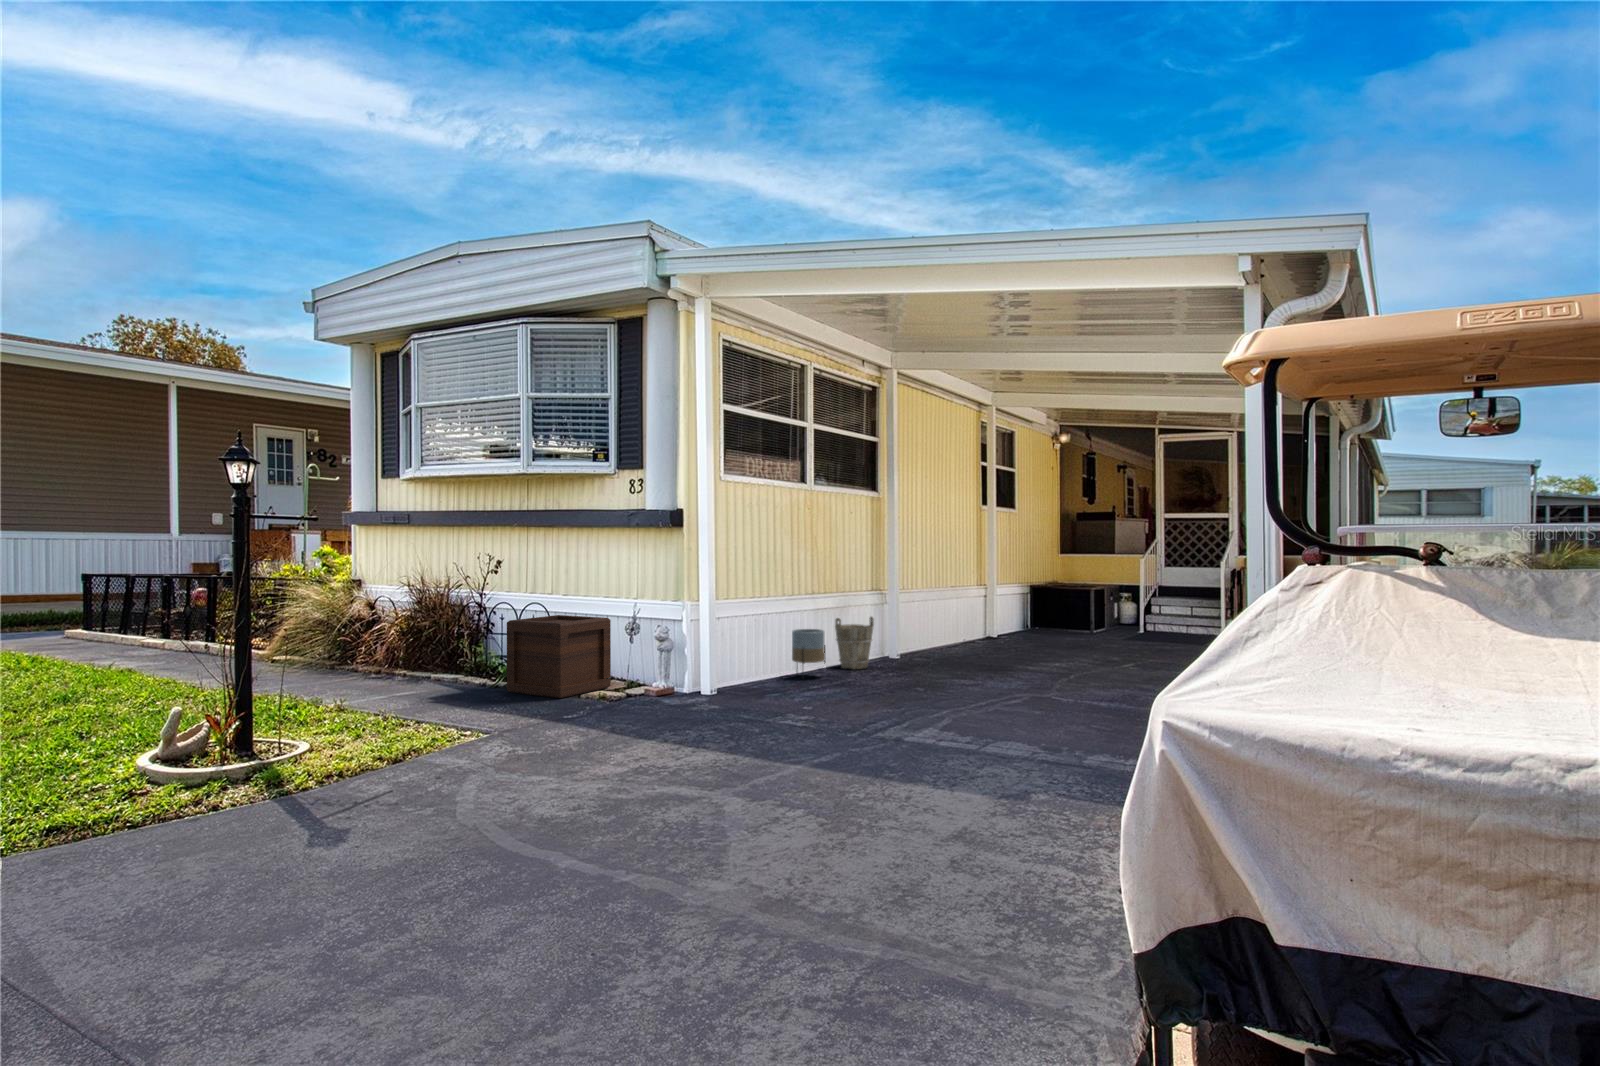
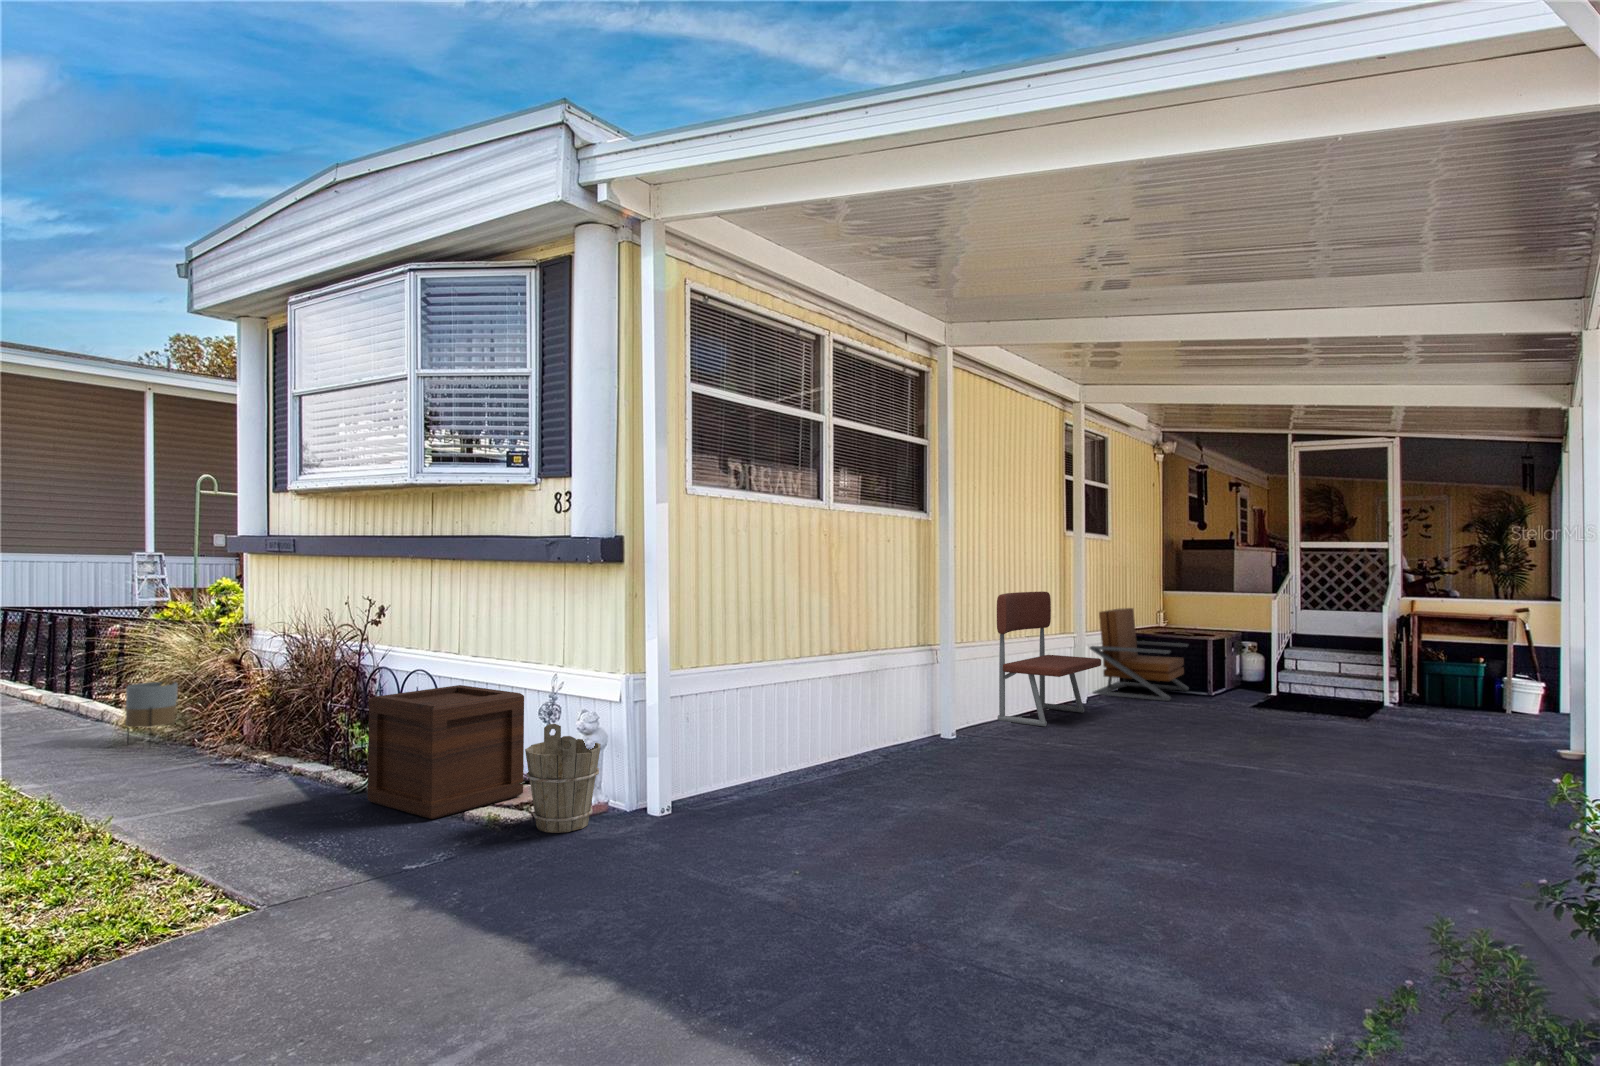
bench: none [929,552,1006,650] -> present [997,592,1101,727]
lounge chair: none [999,566,1075,635] -> present [1090,608,1189,701]
bucket: present [835,617,874,669] -> present [525,724,600,833]
planter: present [792,629,826,669] -> present [125,682,178,747]

